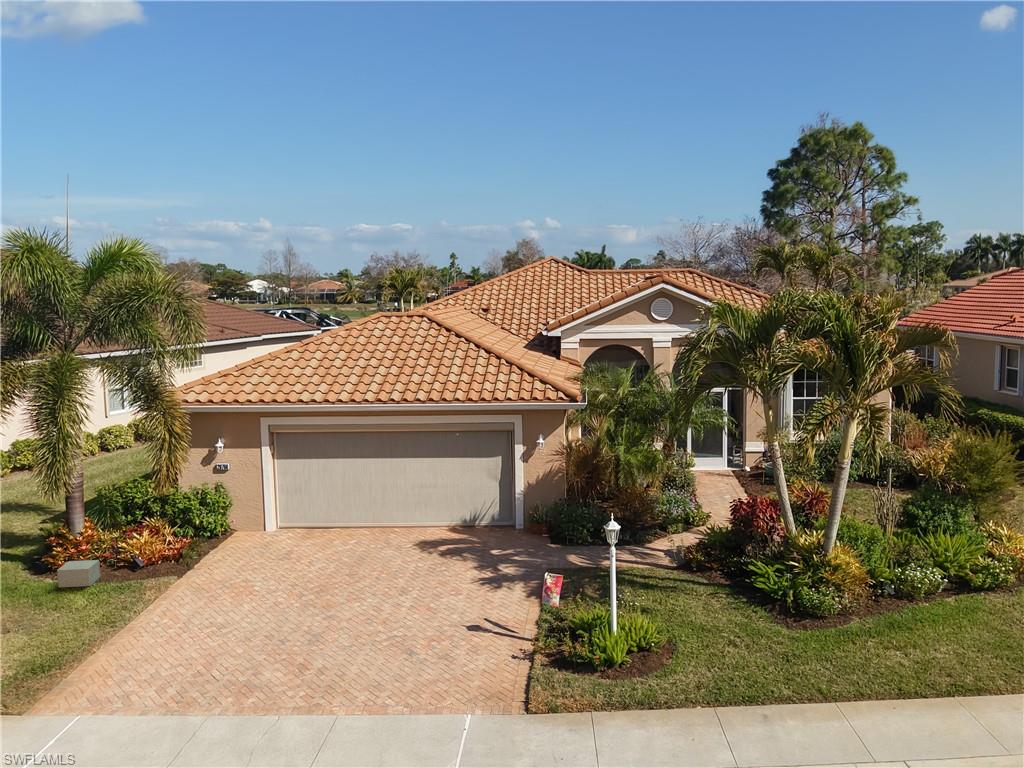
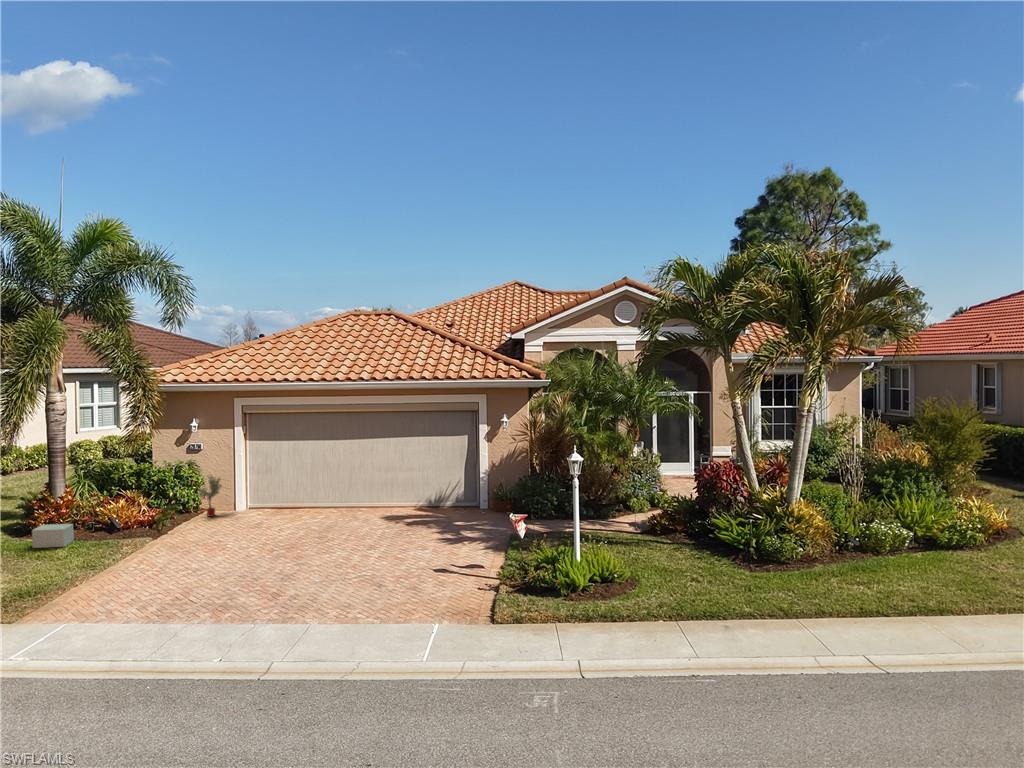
potted tree: none [223,497,250,541] -> present [199,476,222,517]

